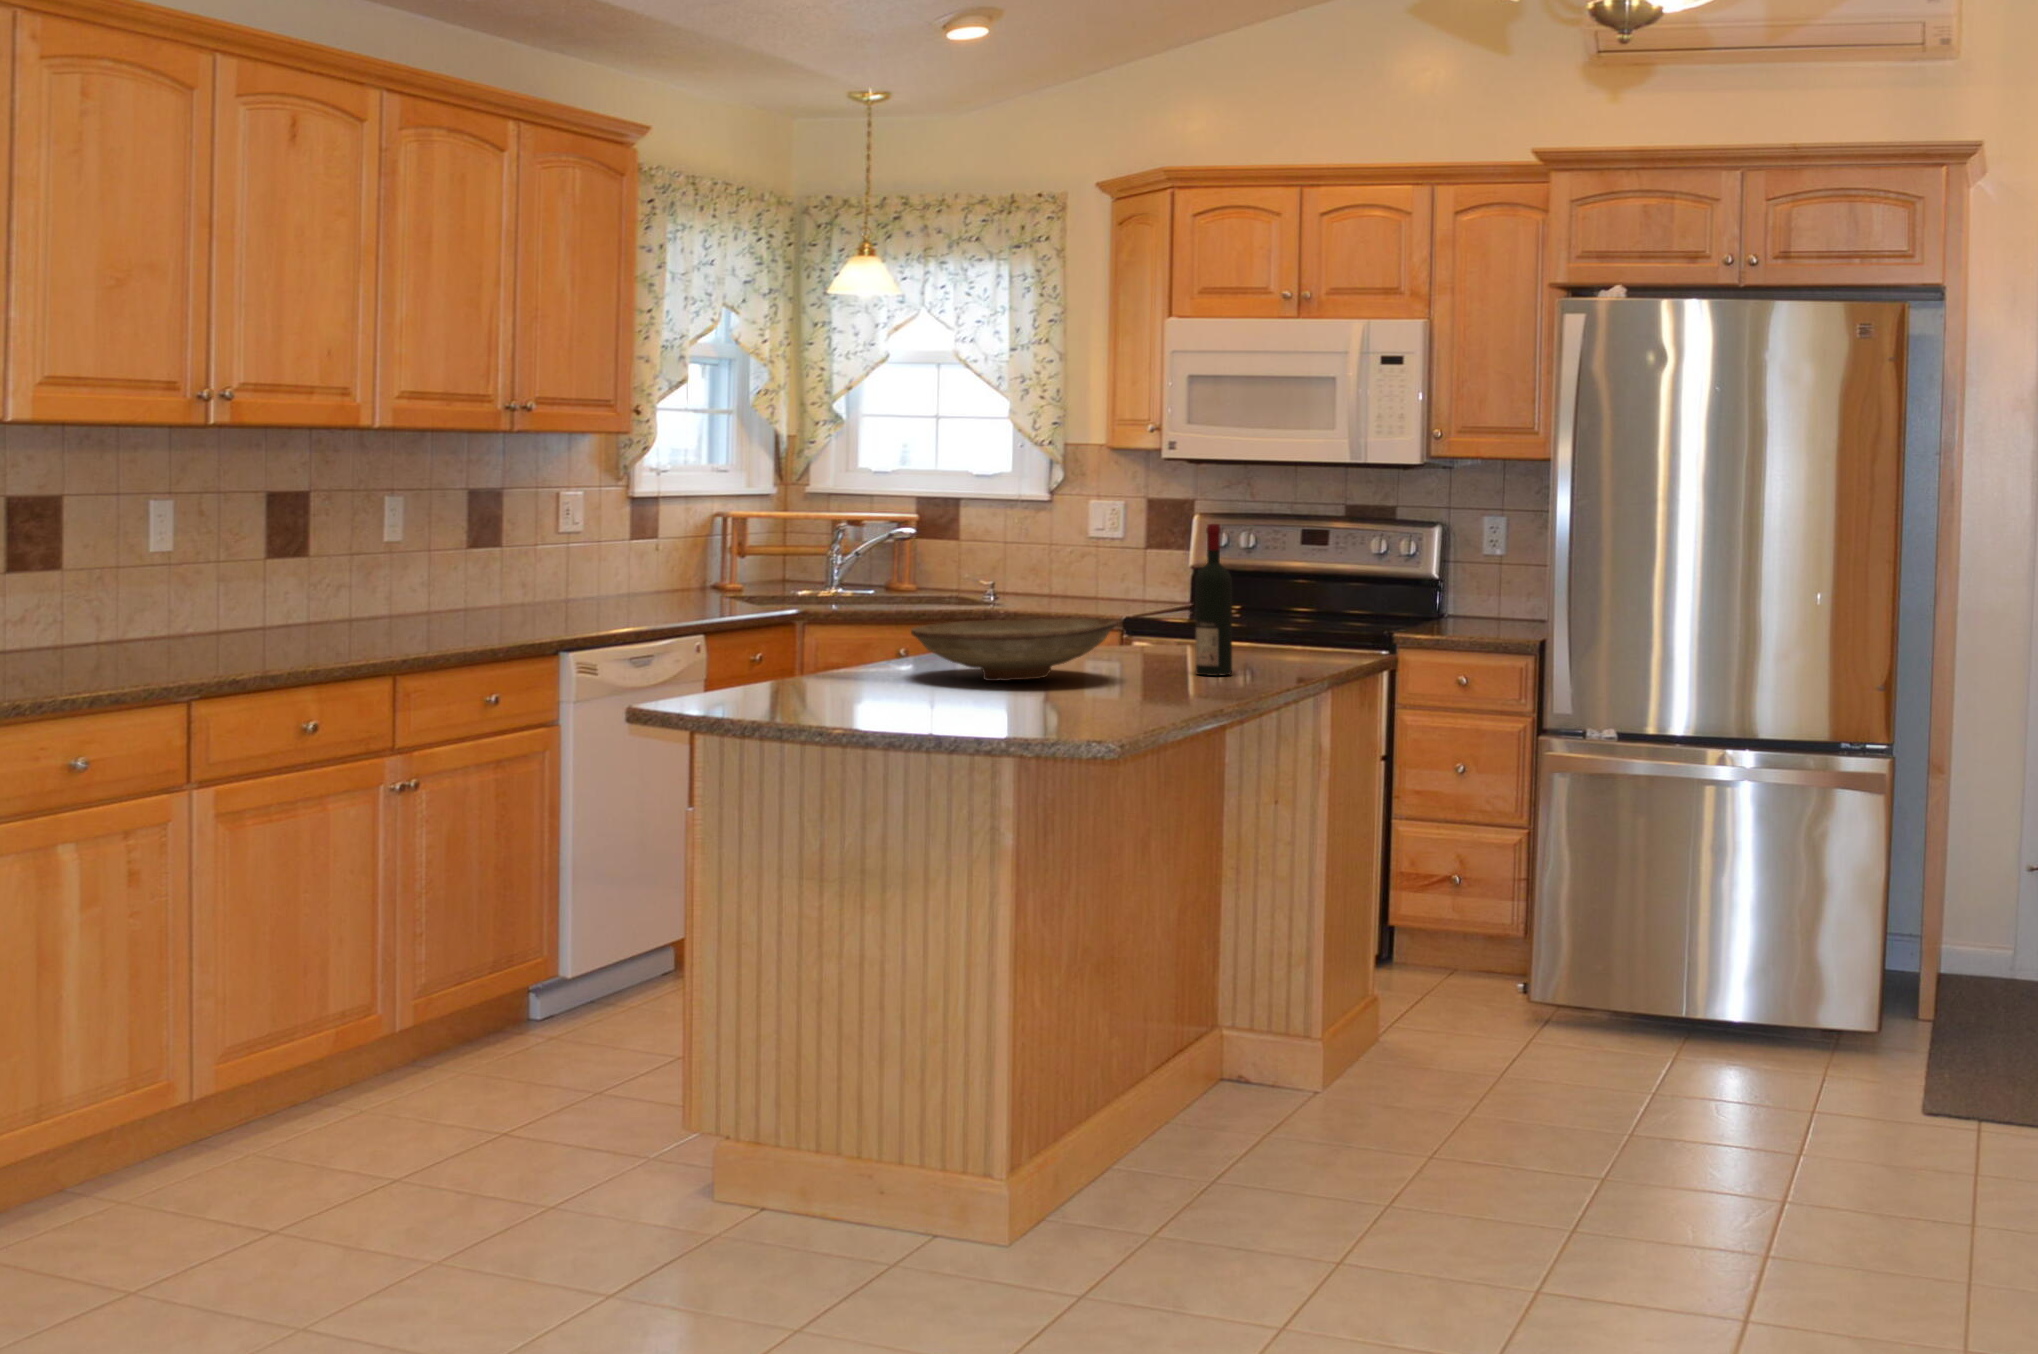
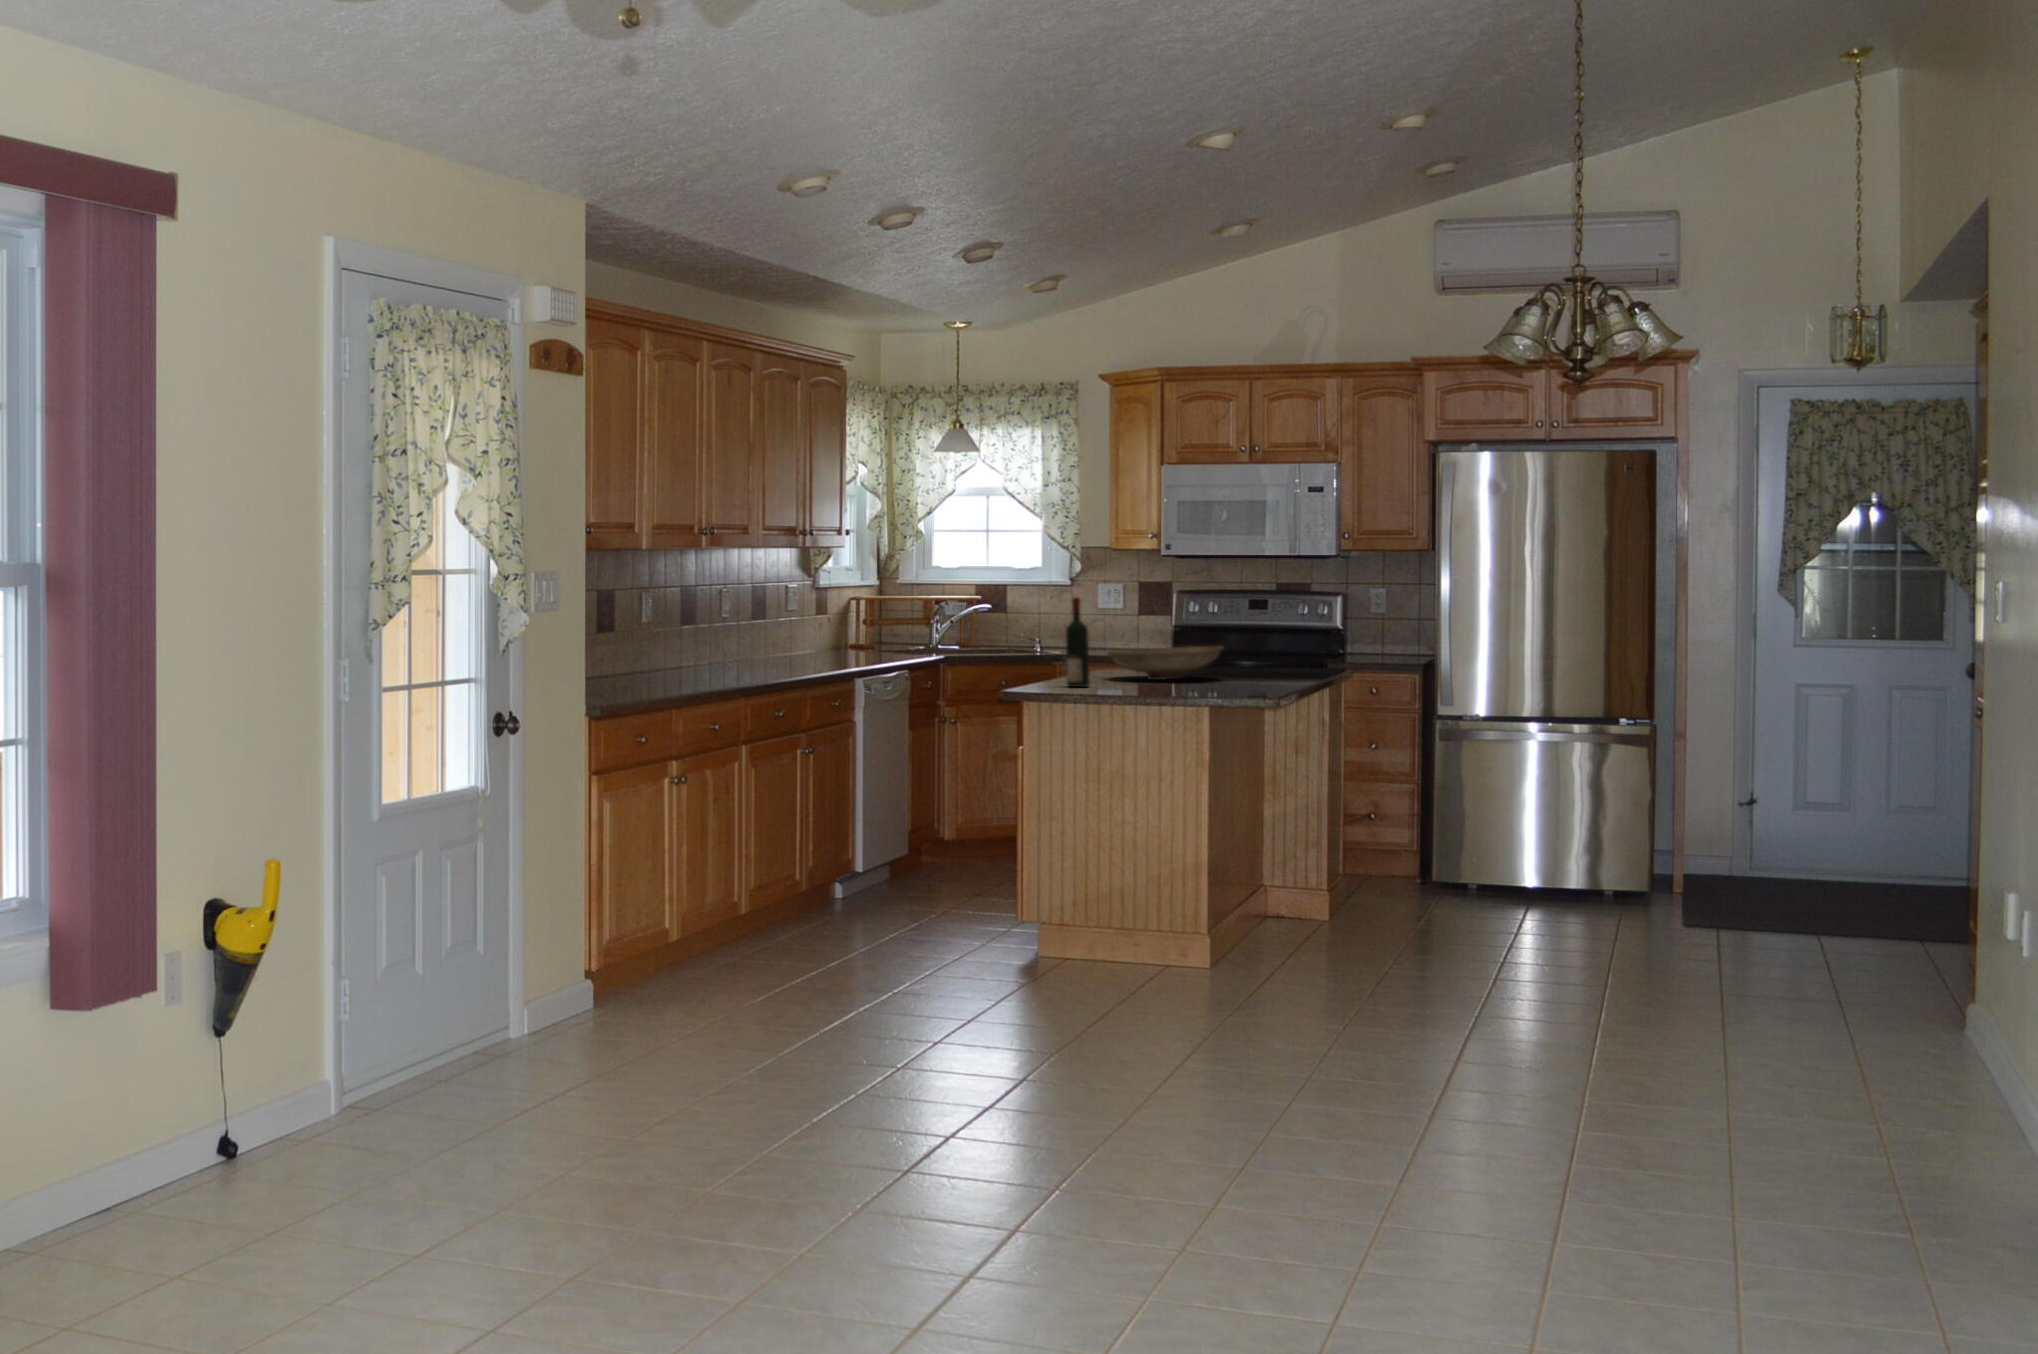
wine bottle: present [1195,524,1232,676] -> present [1066,597,1090,687]

